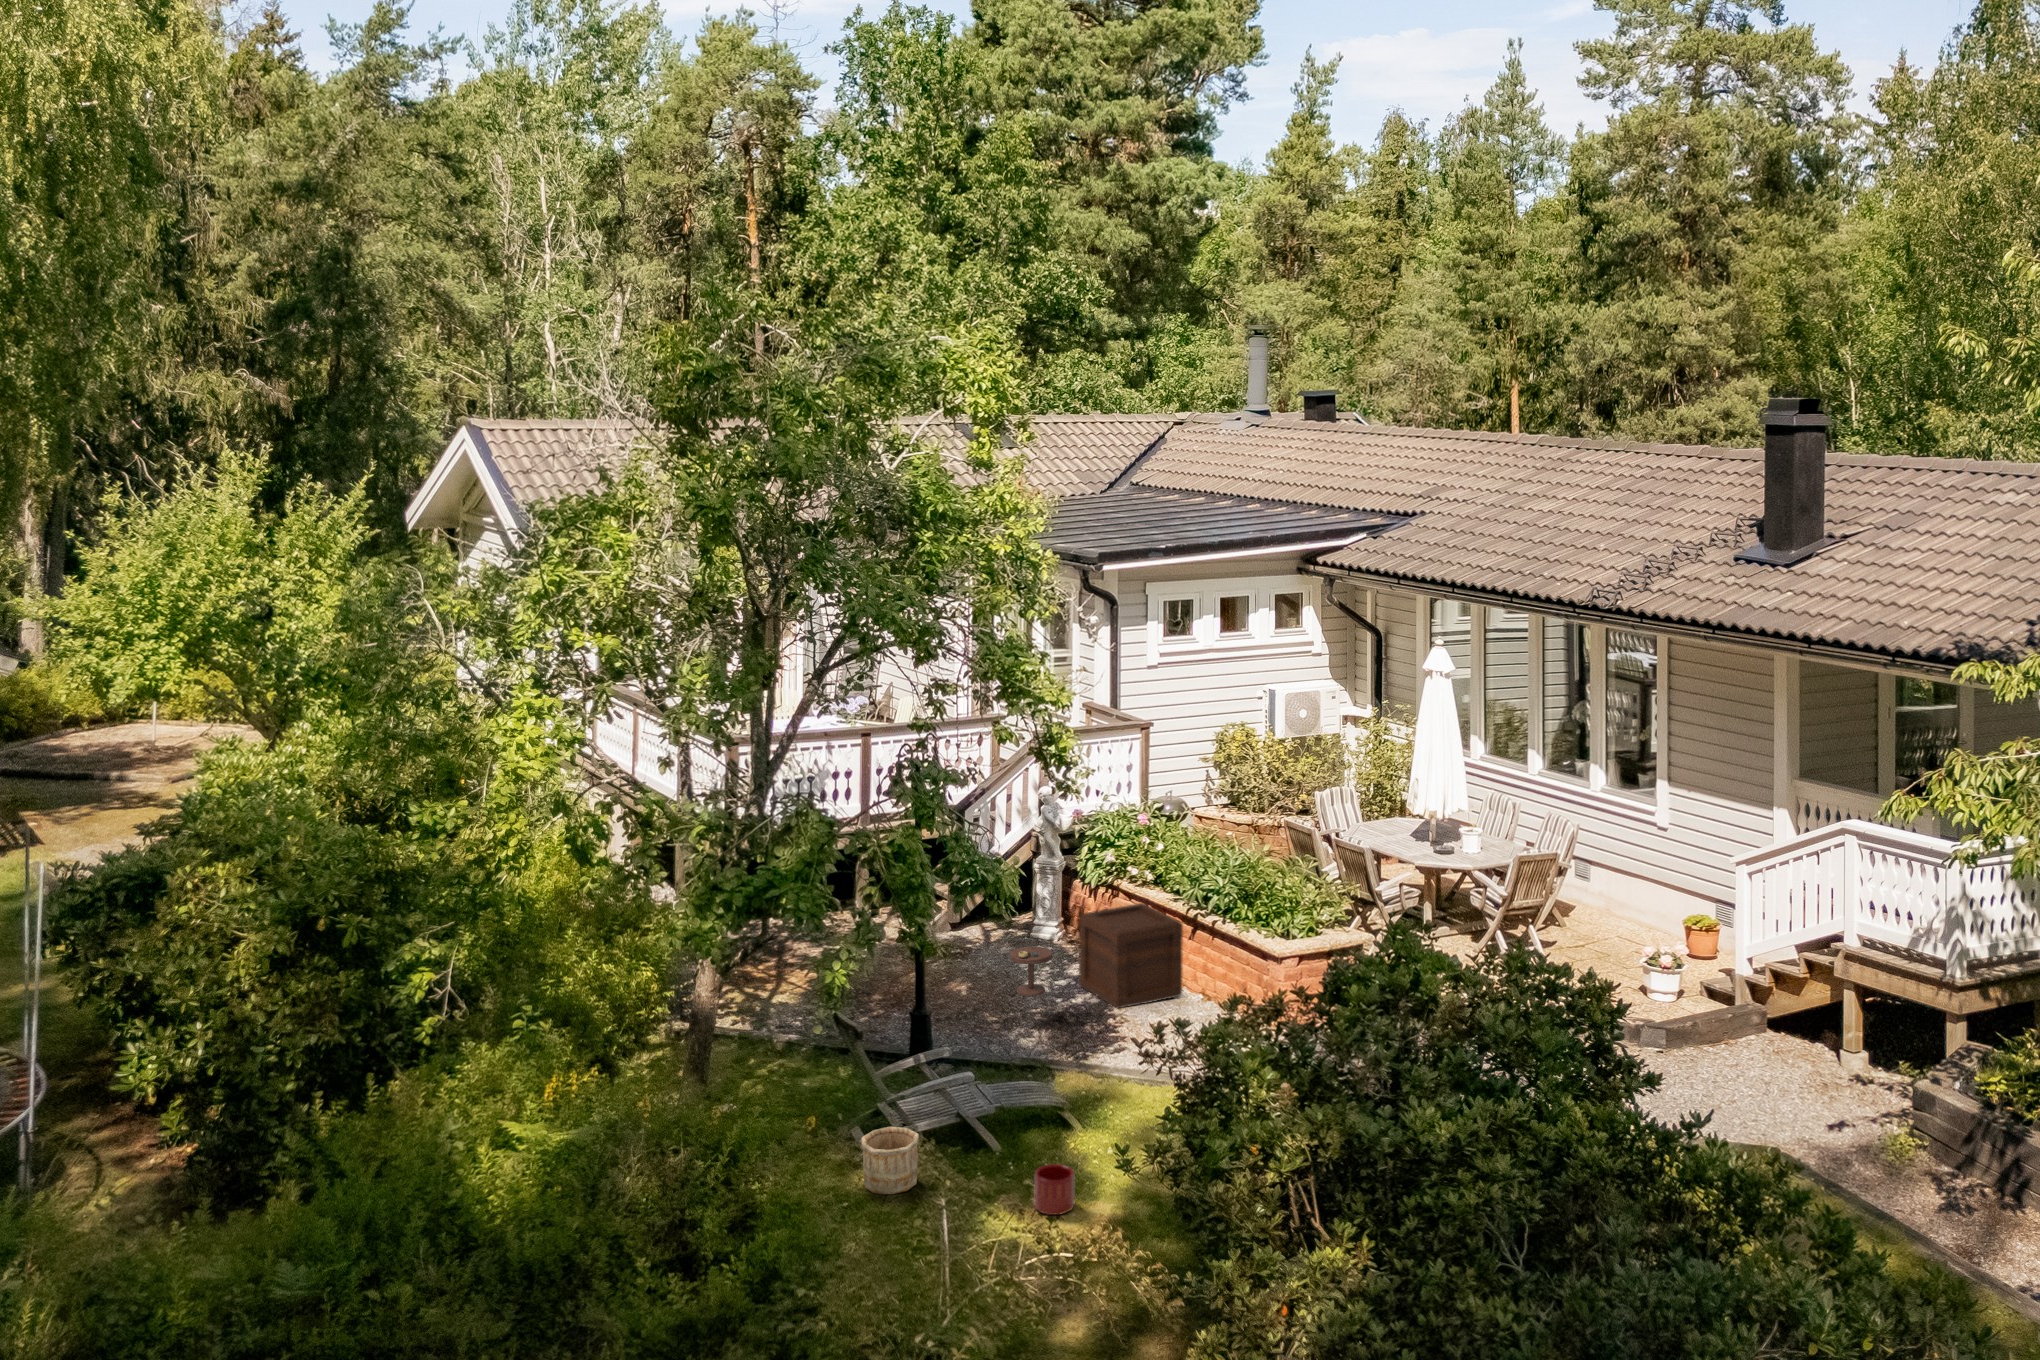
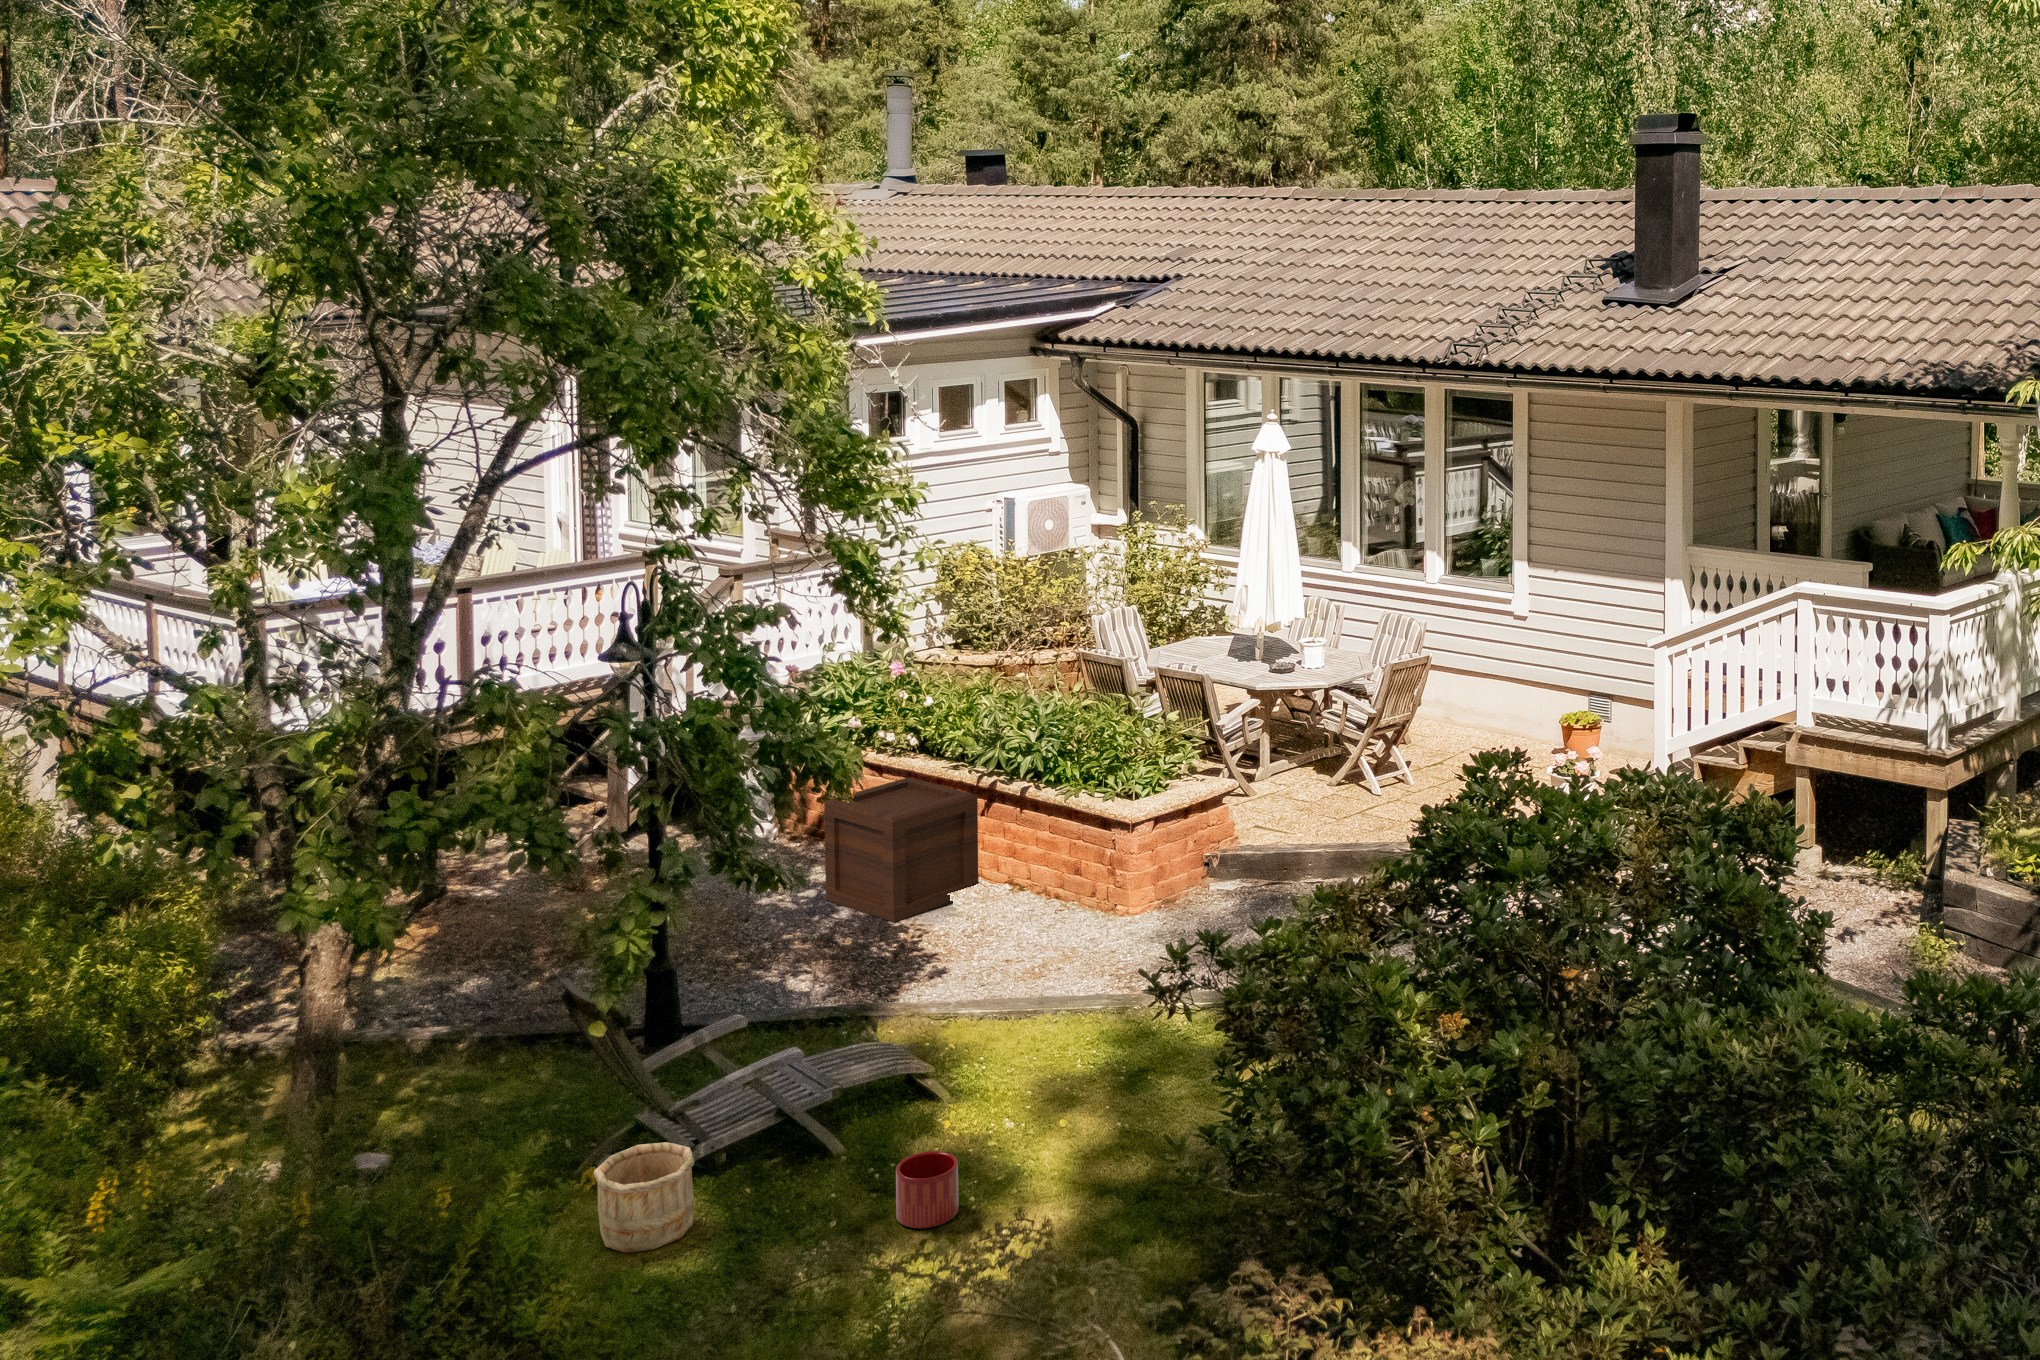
side table: present [1010,947,1052,996] -> none [744,851,809,968]

